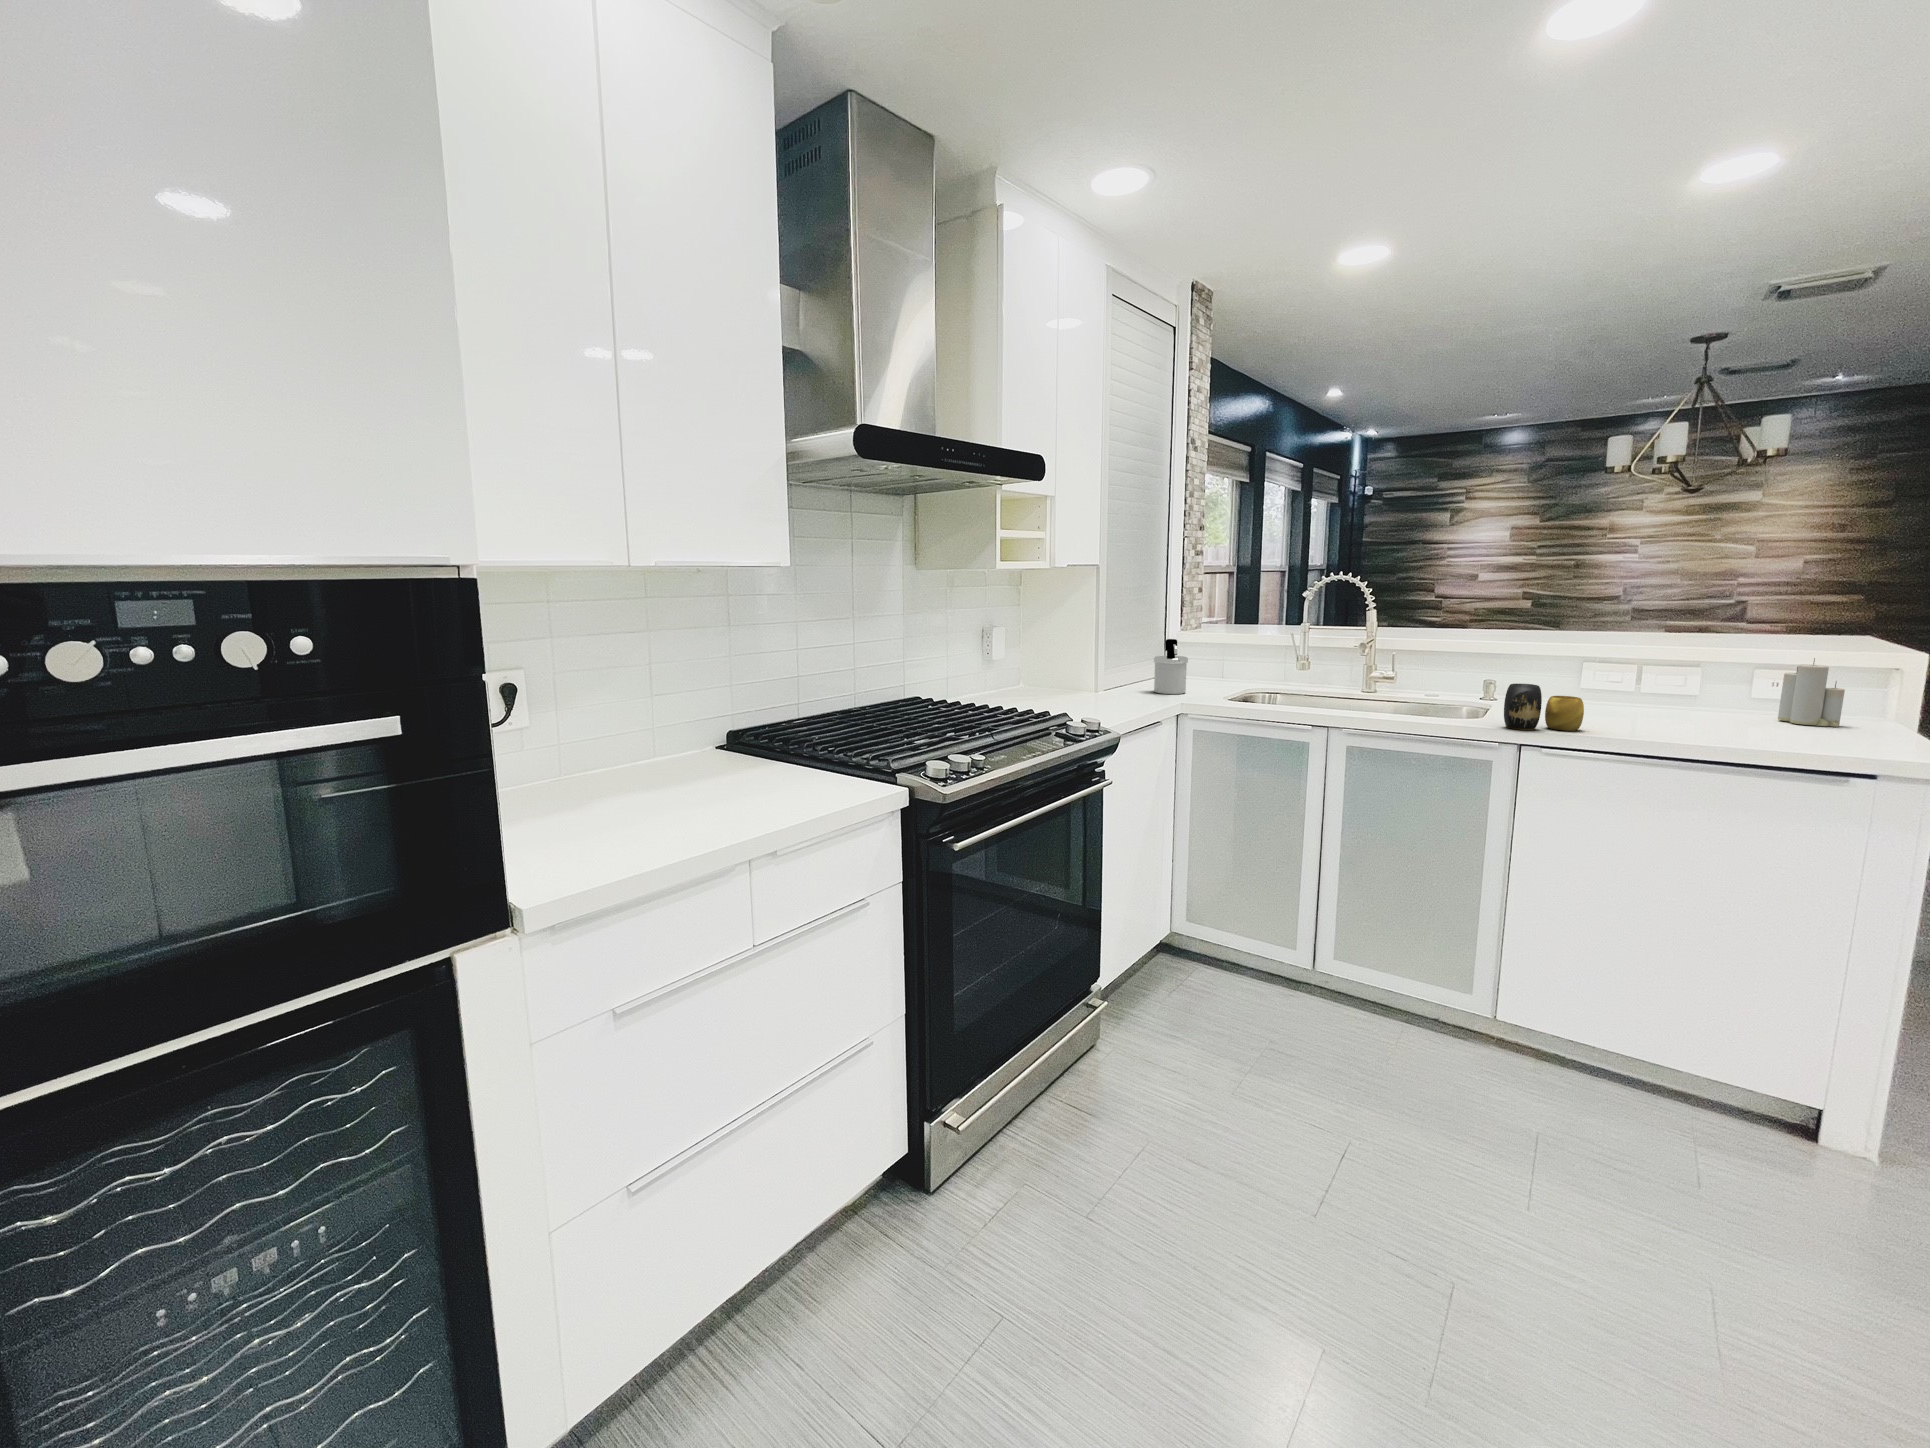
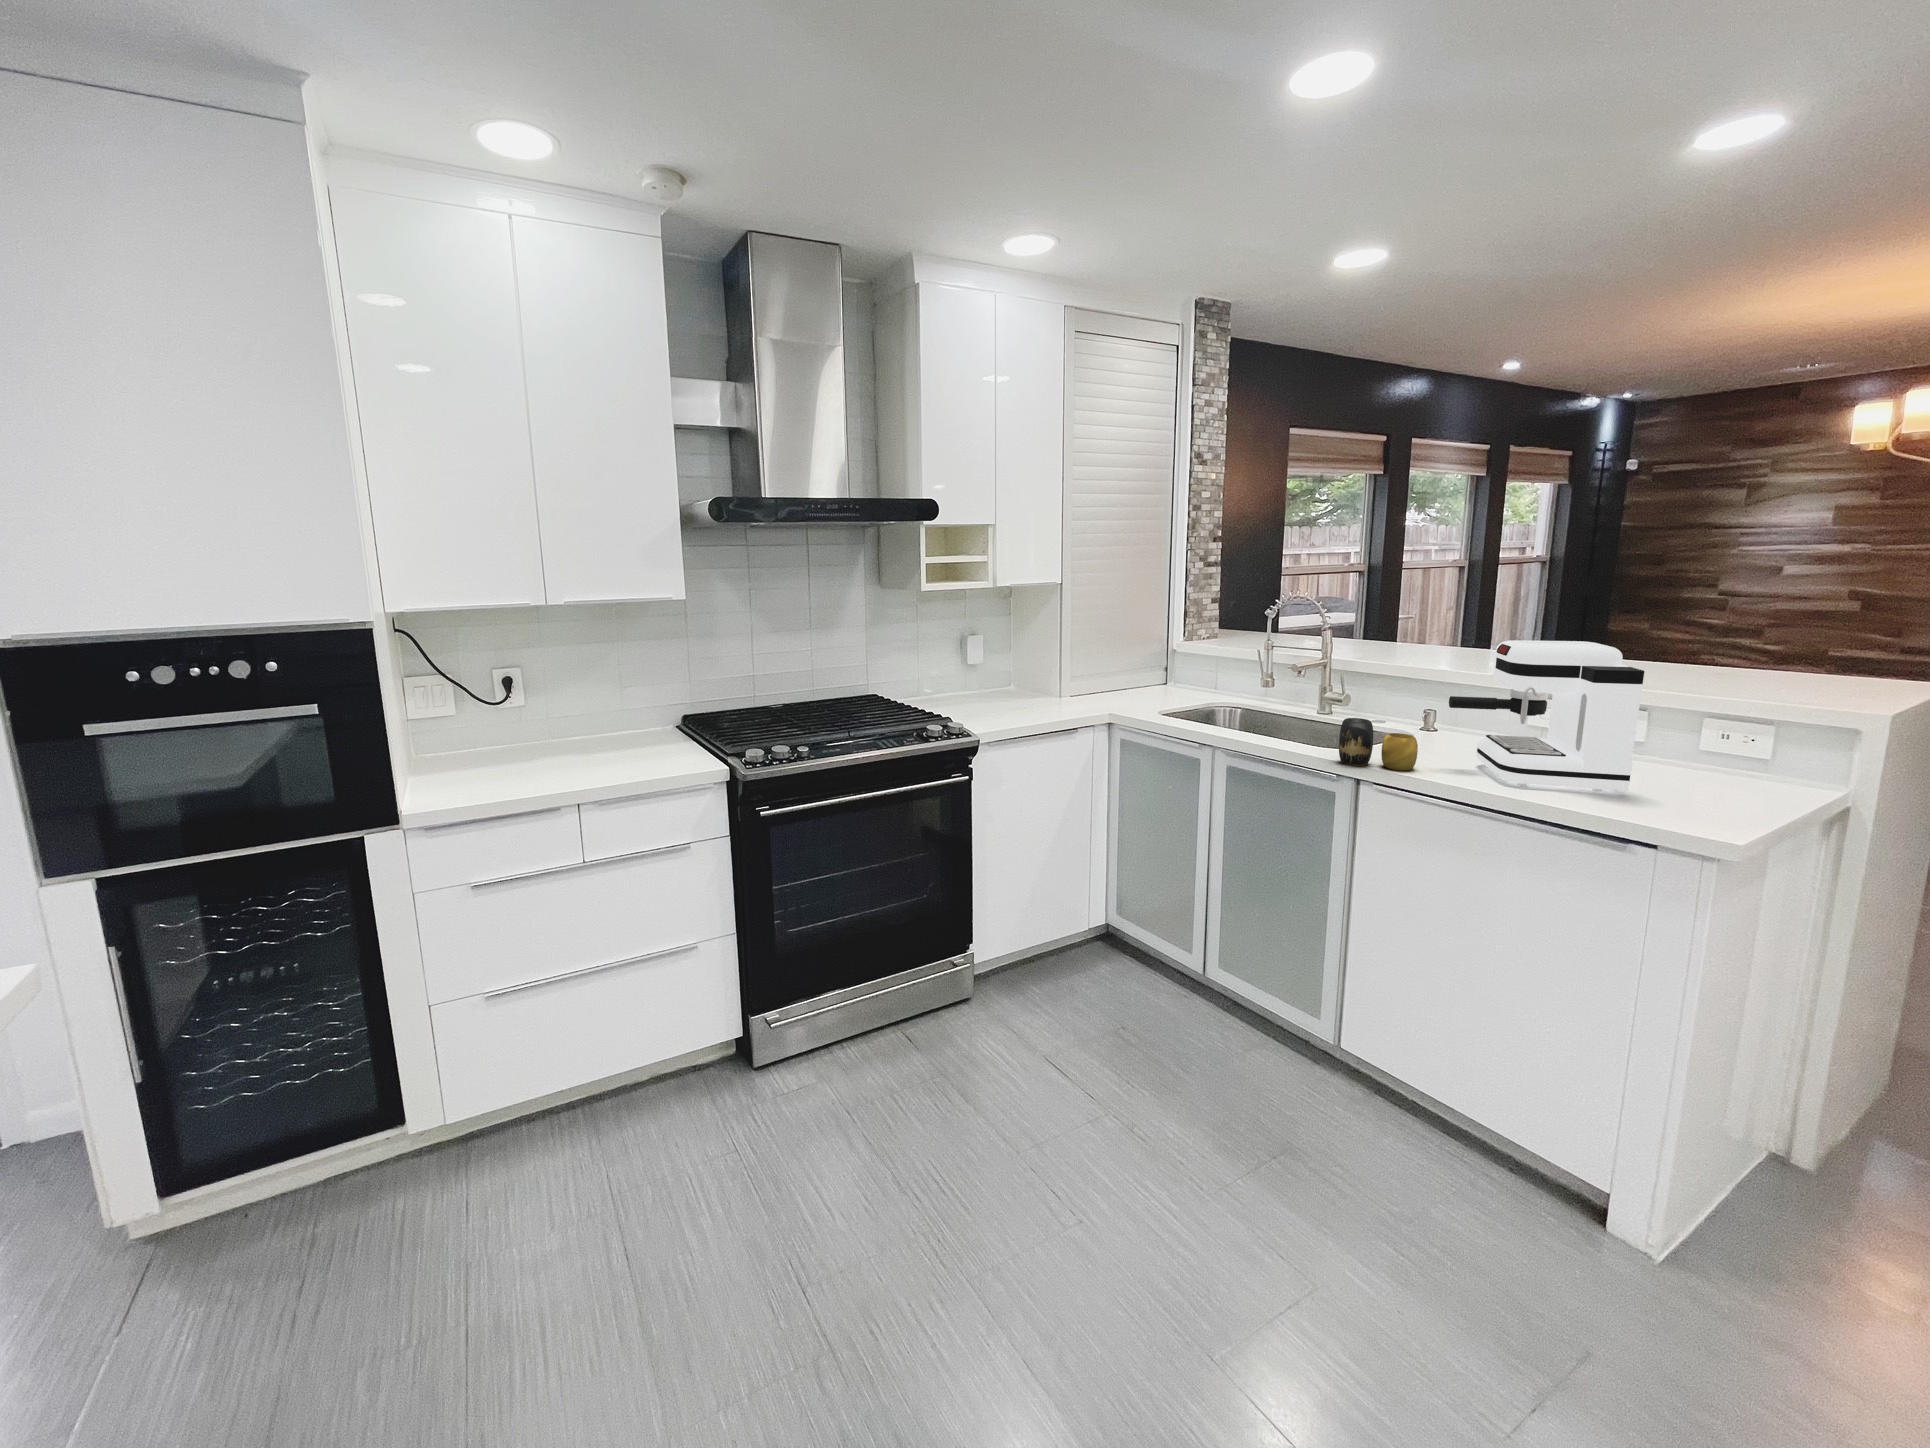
coffee maker: none [1596,603,1790,735] -> present [1449,640,1644,792]
soap dispenser: present [1154,639,1188,694] -> none [1115,652,1146,704]
candle: present [1778,658,1845,727] -> none [1715,712,1781,794]

